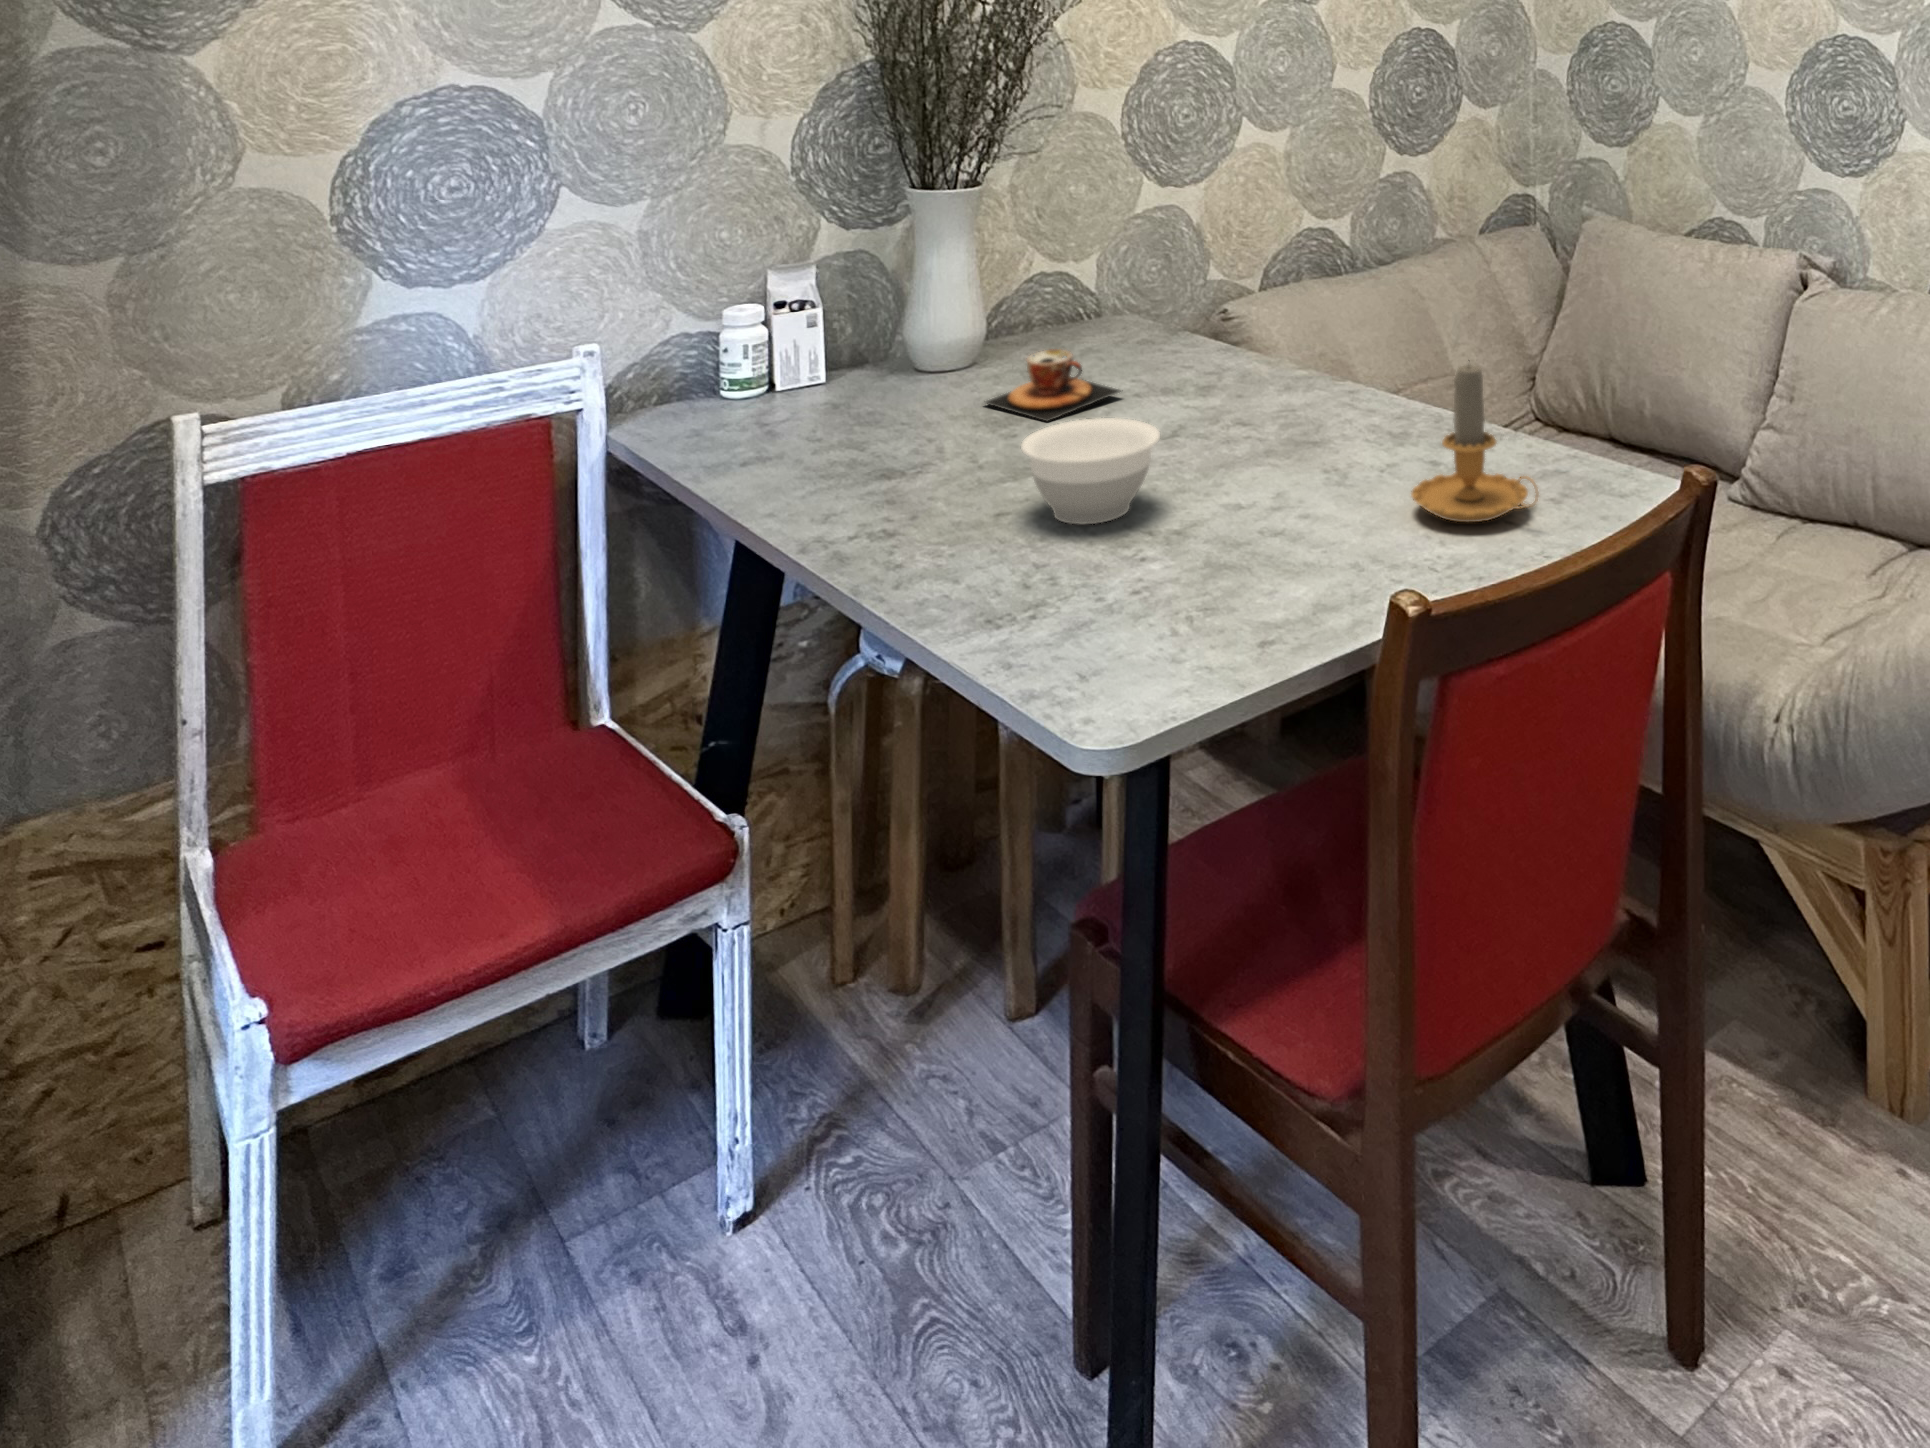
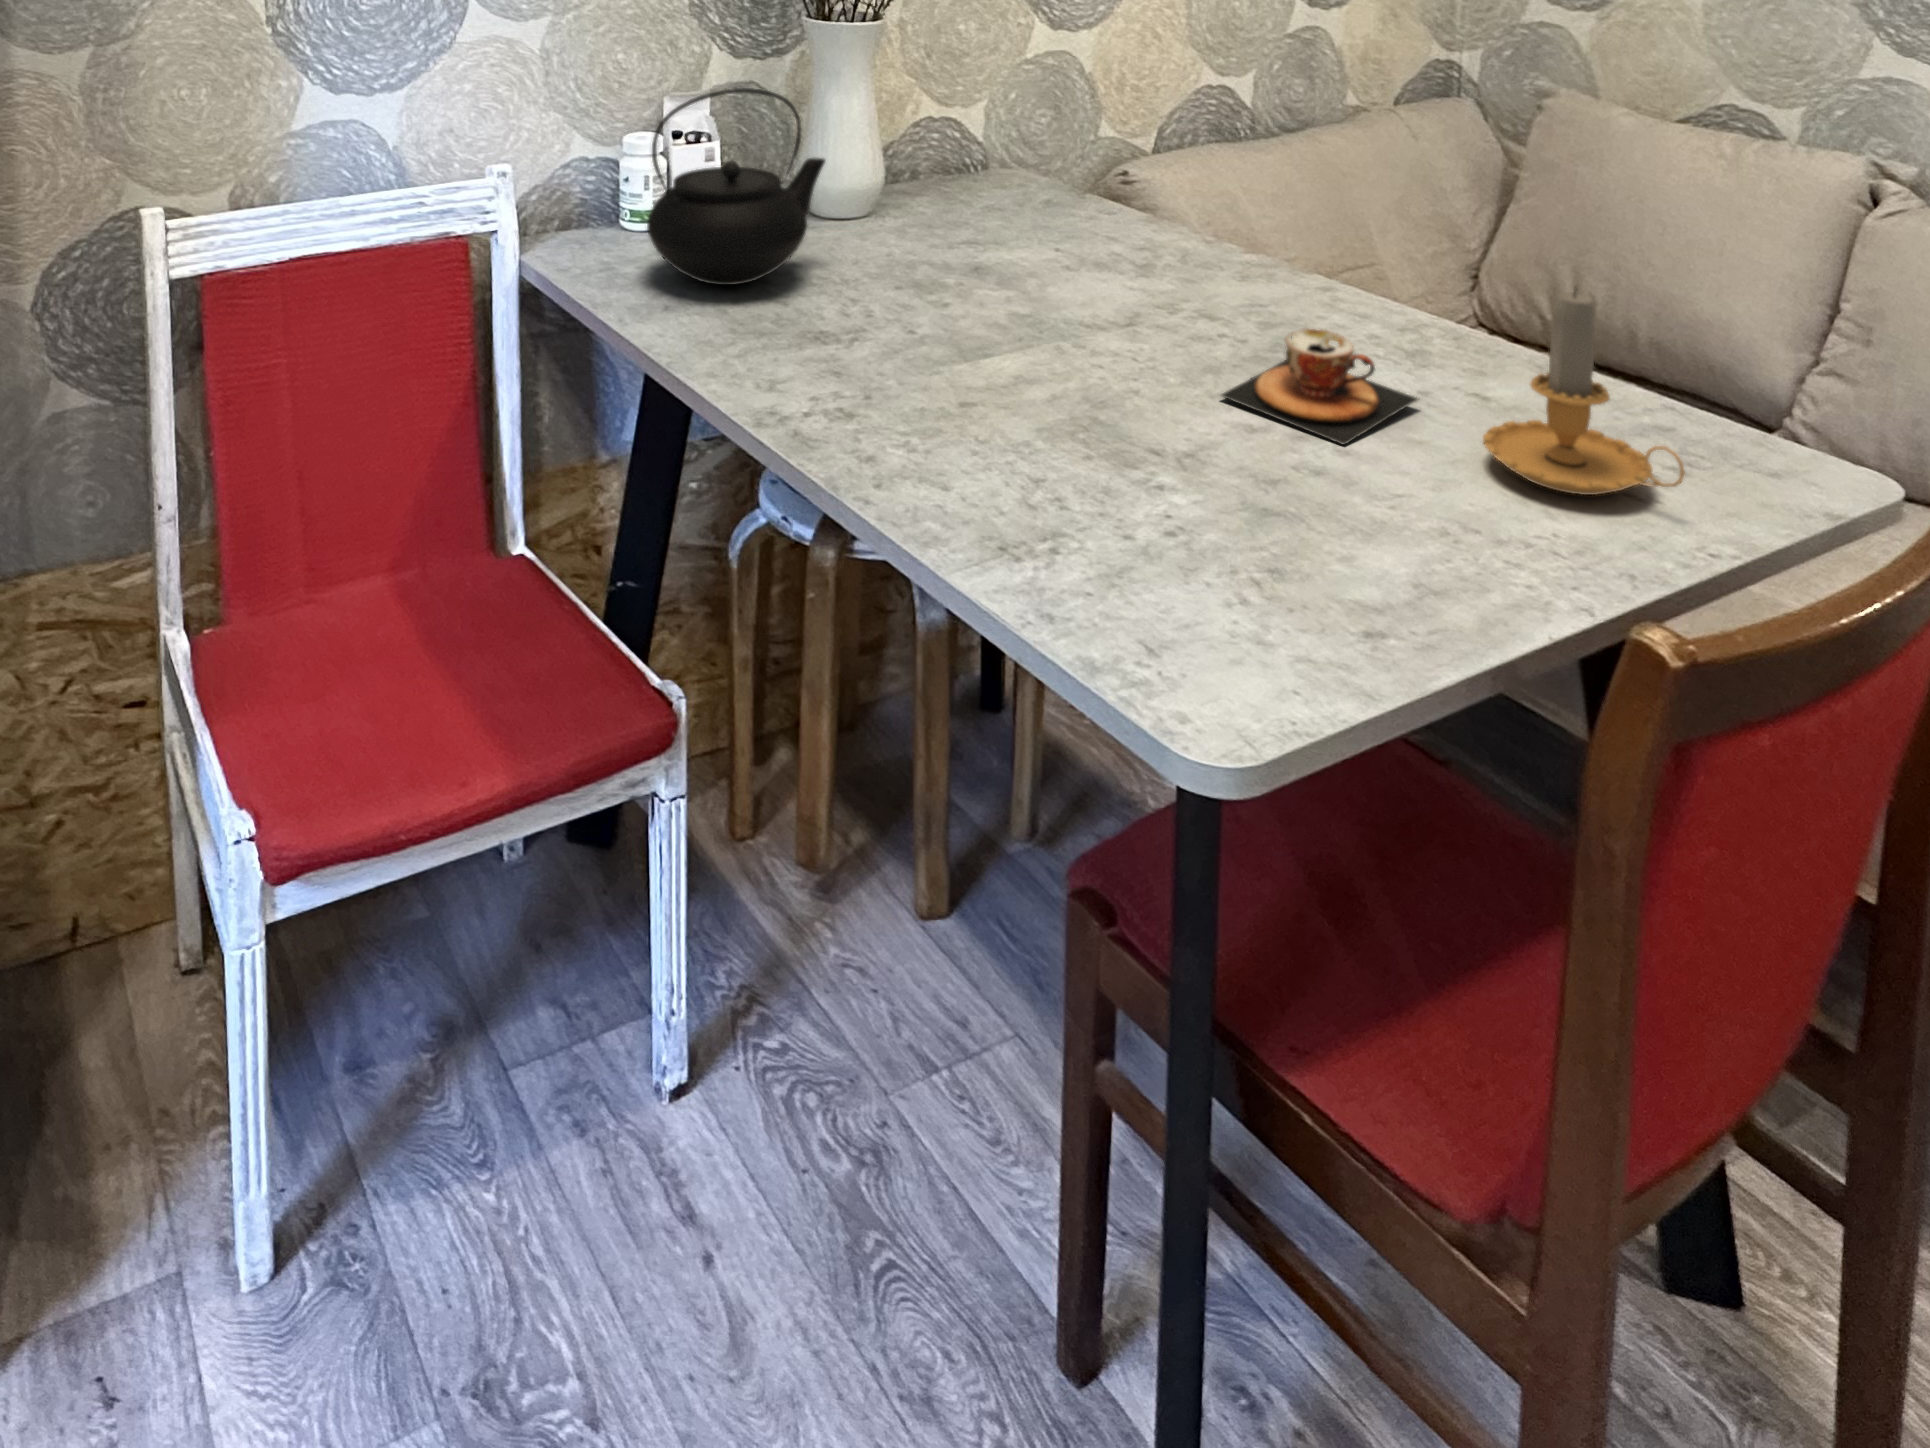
teapot: none [732,255,915,440] -> present [647,88,825,285]
teacup: present [986,349,1120,421] -> present [1221,329,1419,445]
bowl: present [1021,418,1160,524] -> none [991,304,1155,433]

